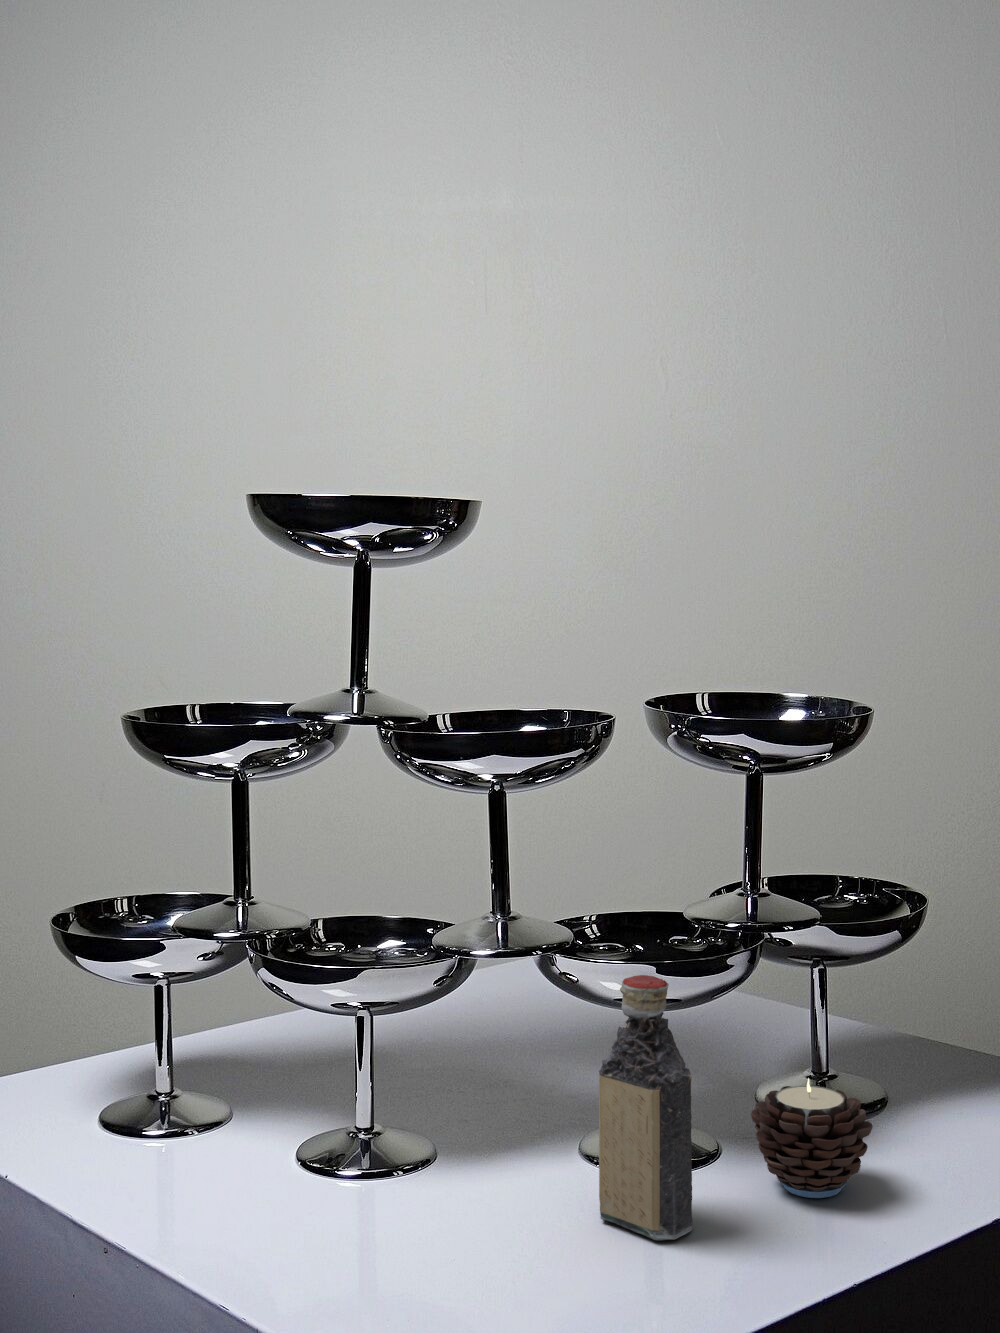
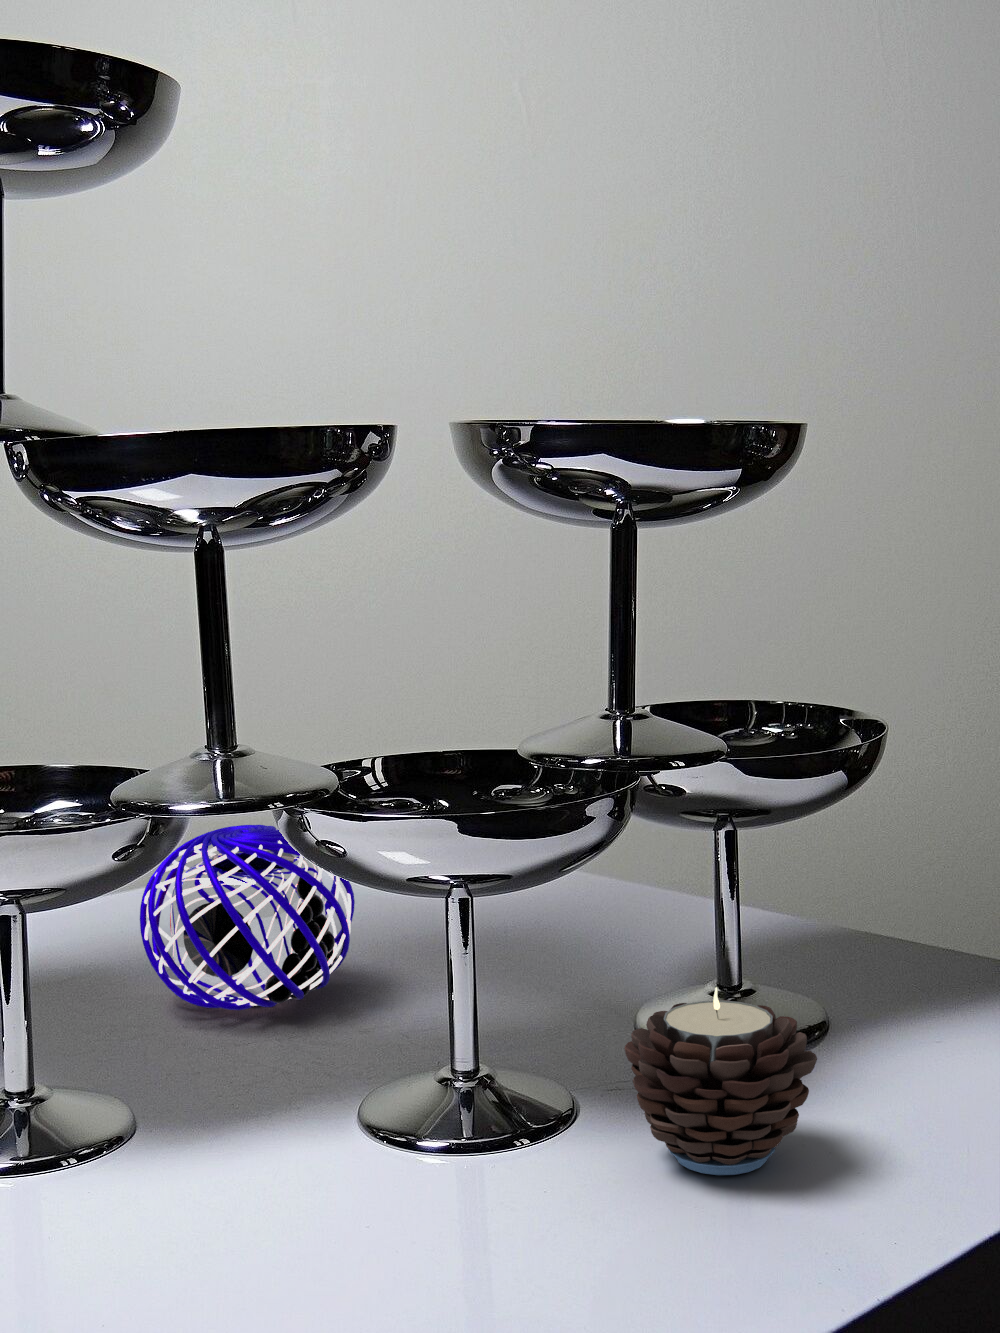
decorative orb: none [438,952,574,1073] -> present [140,825,355,1010]
bottle: present [599,975,693,1240] -> none [373,826,531,1259]

